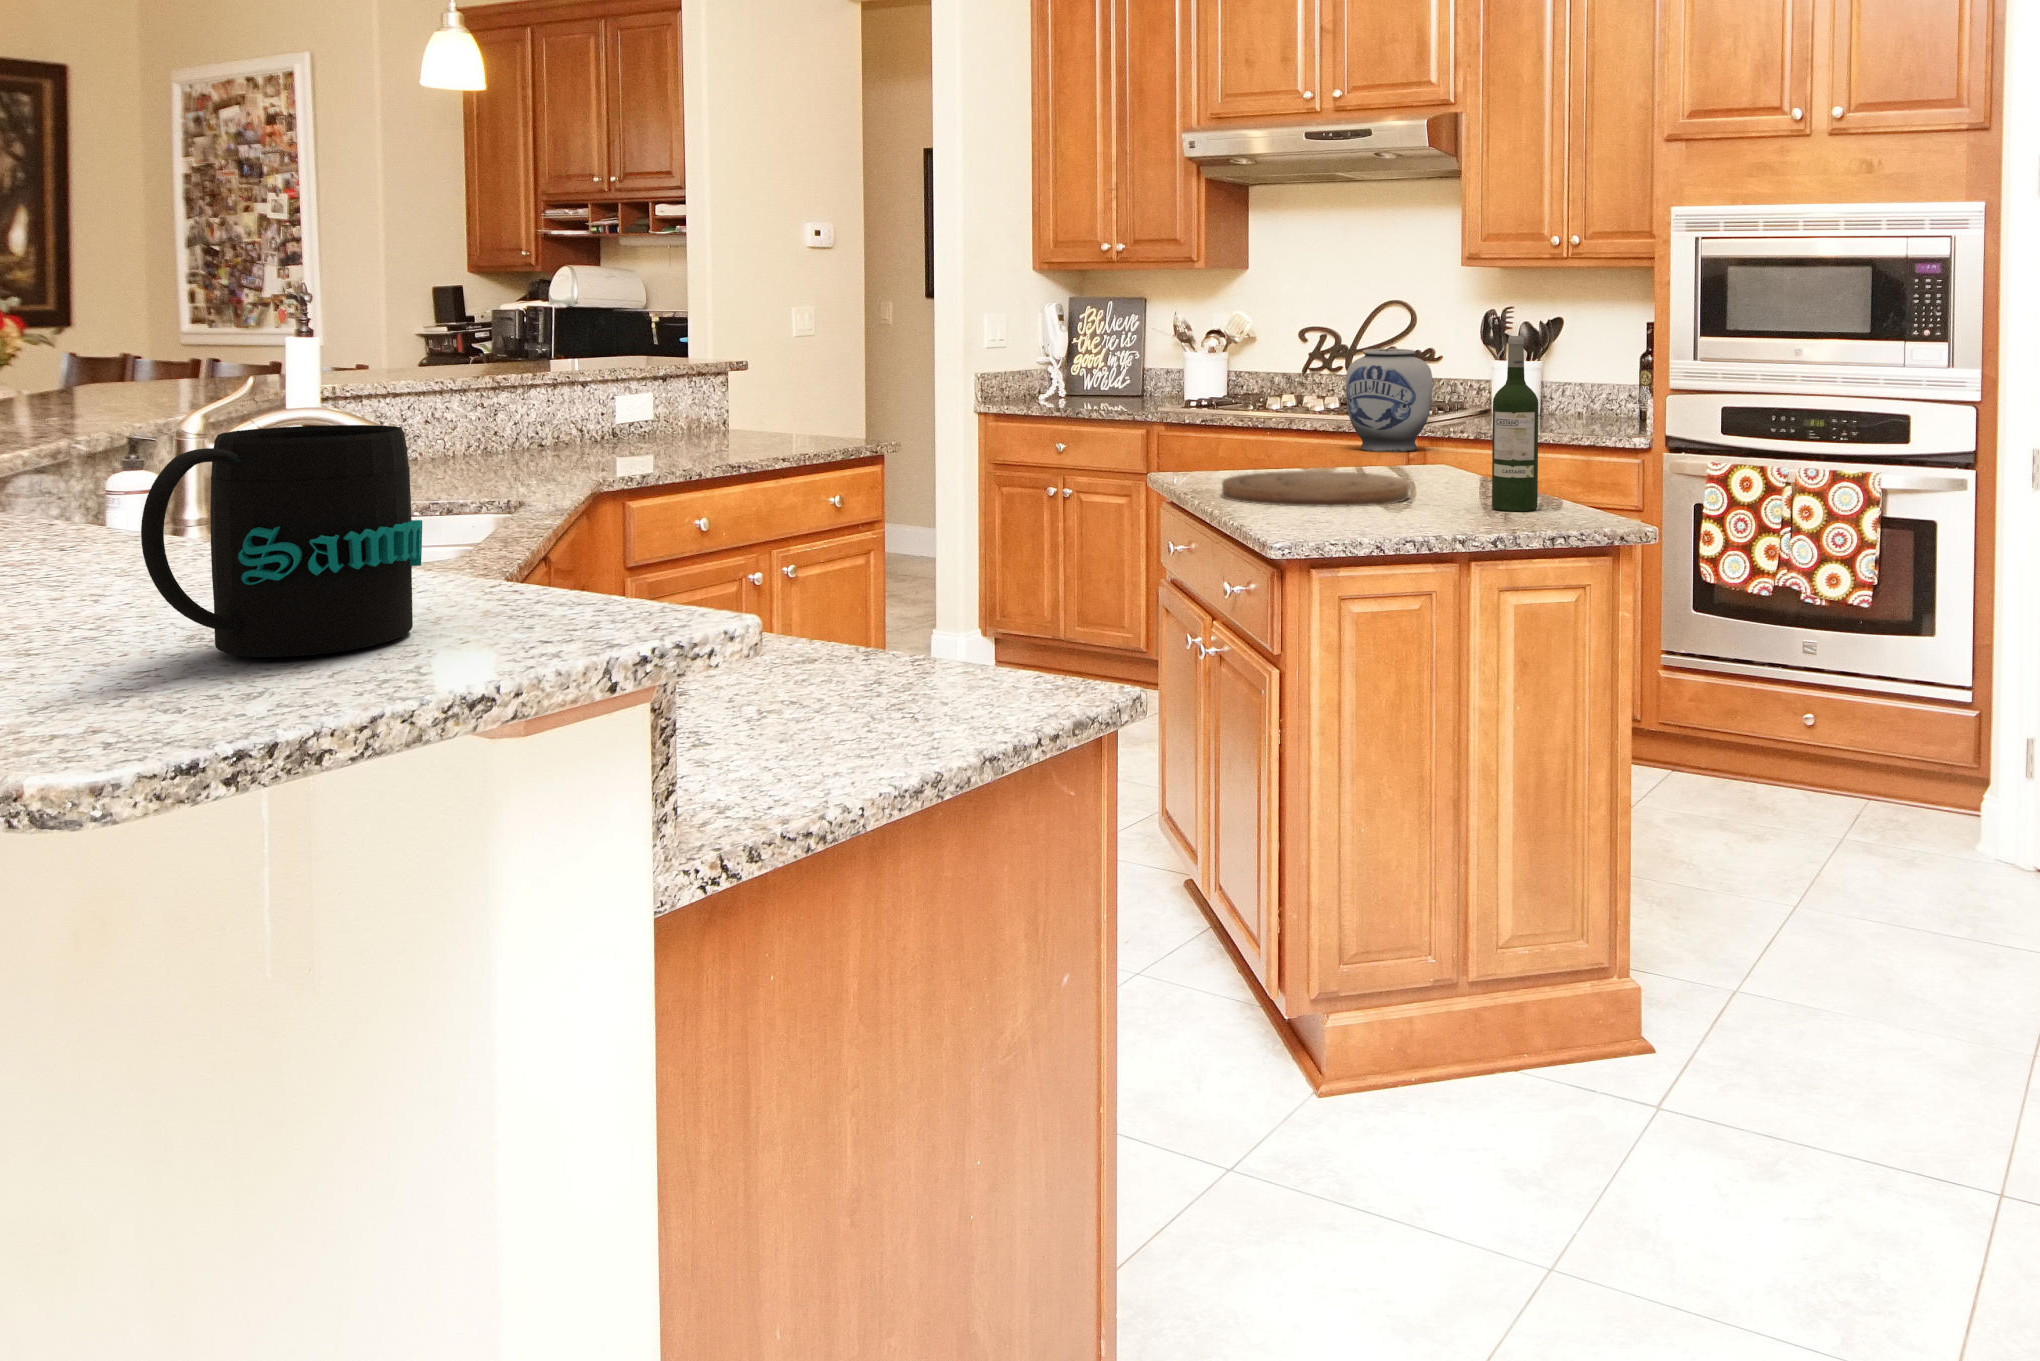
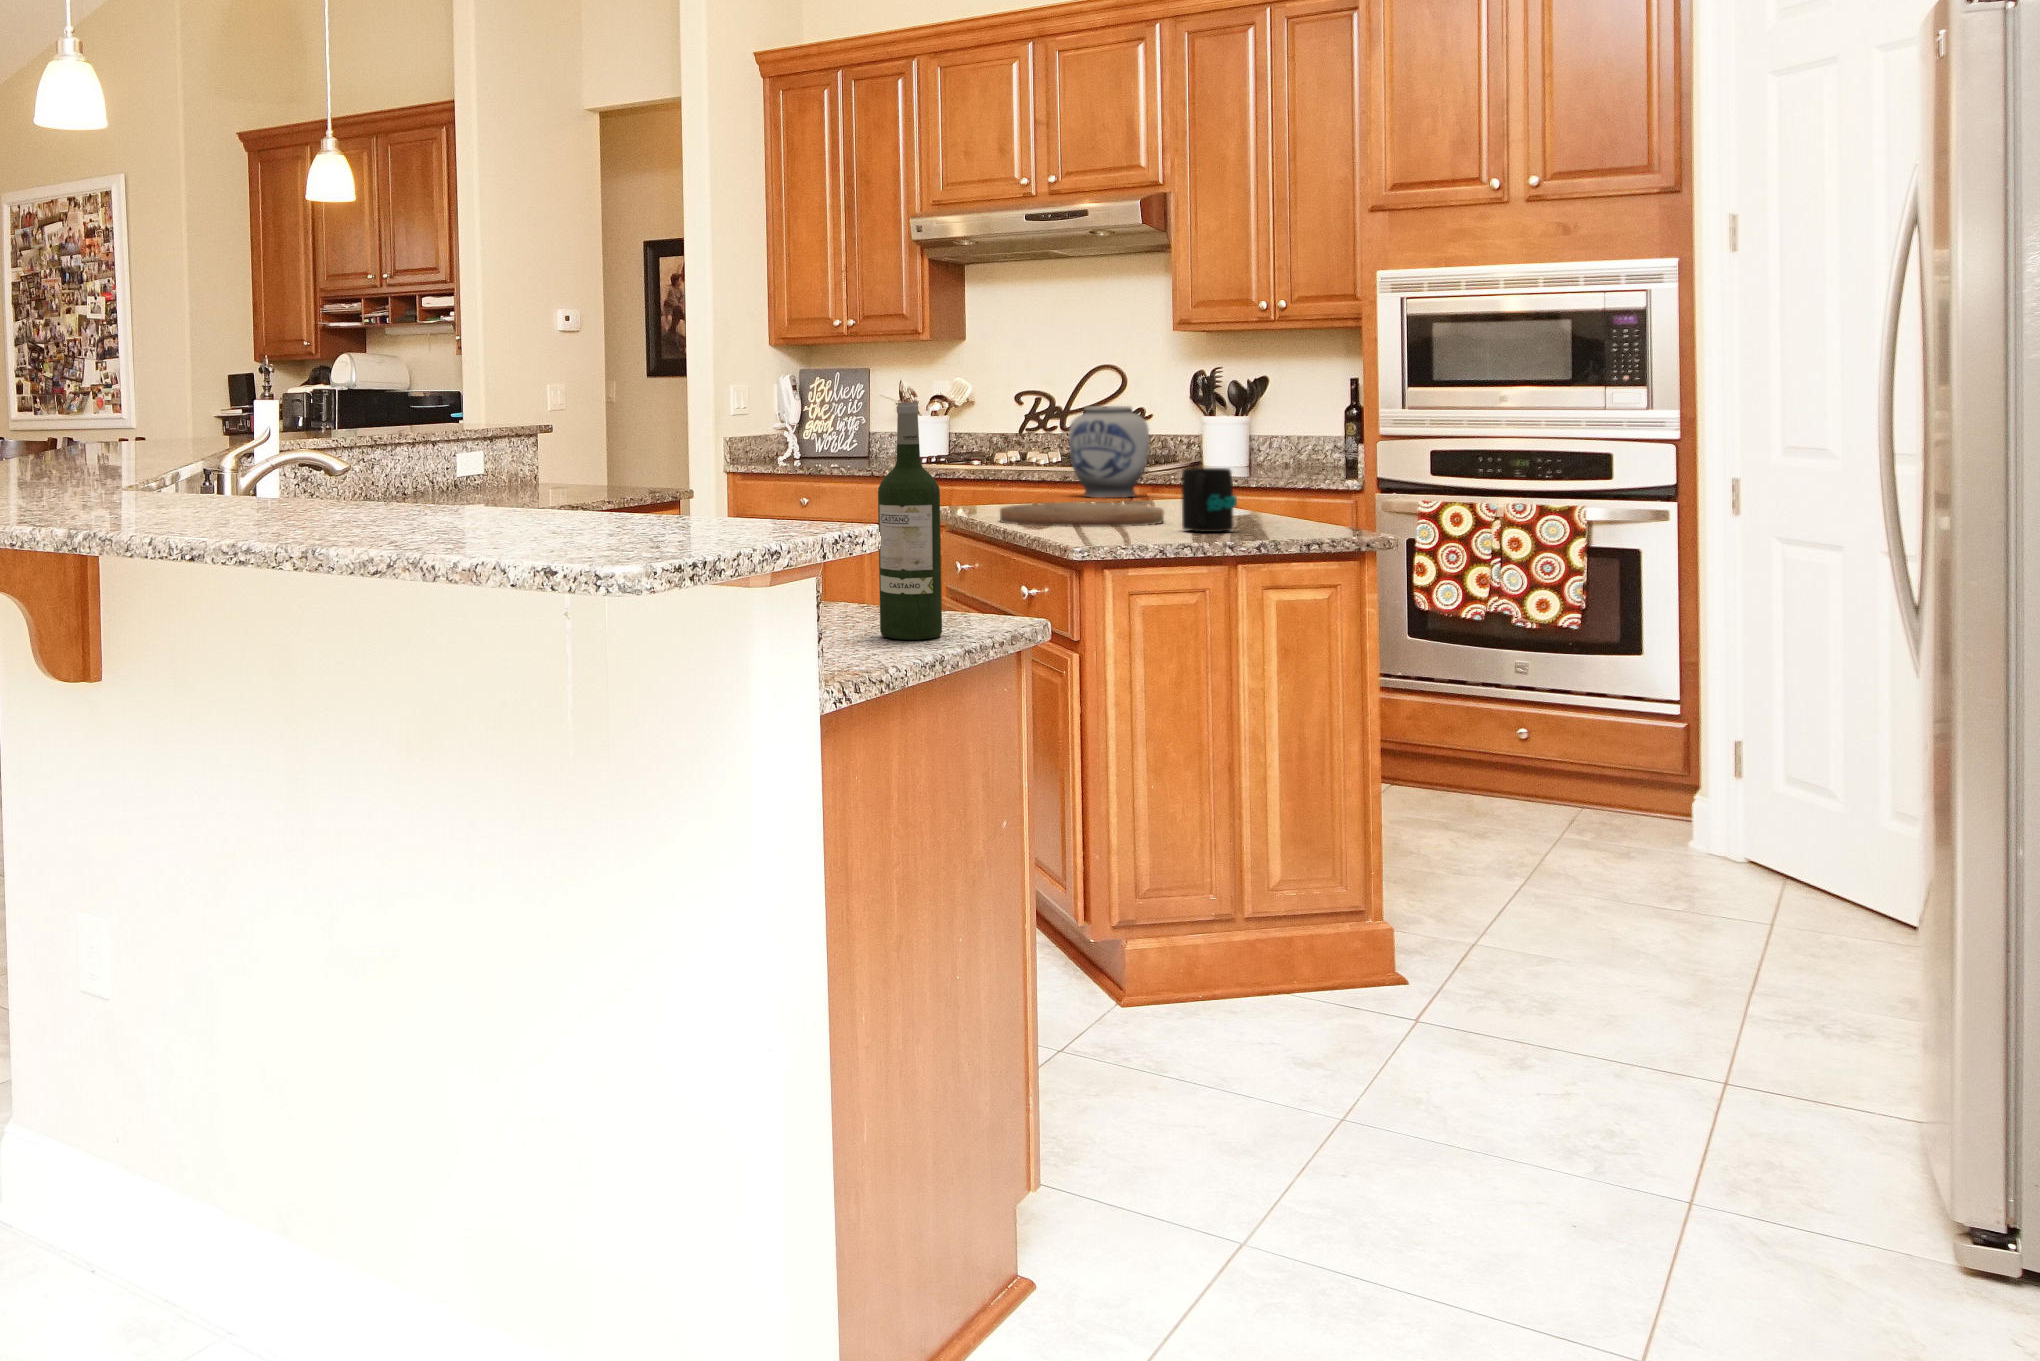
wine bottle: present [1492,336,1538,511] -> present [878,402,942,640]
mug: present [141,425,422,657] -> present [1182,468,1237,532]

